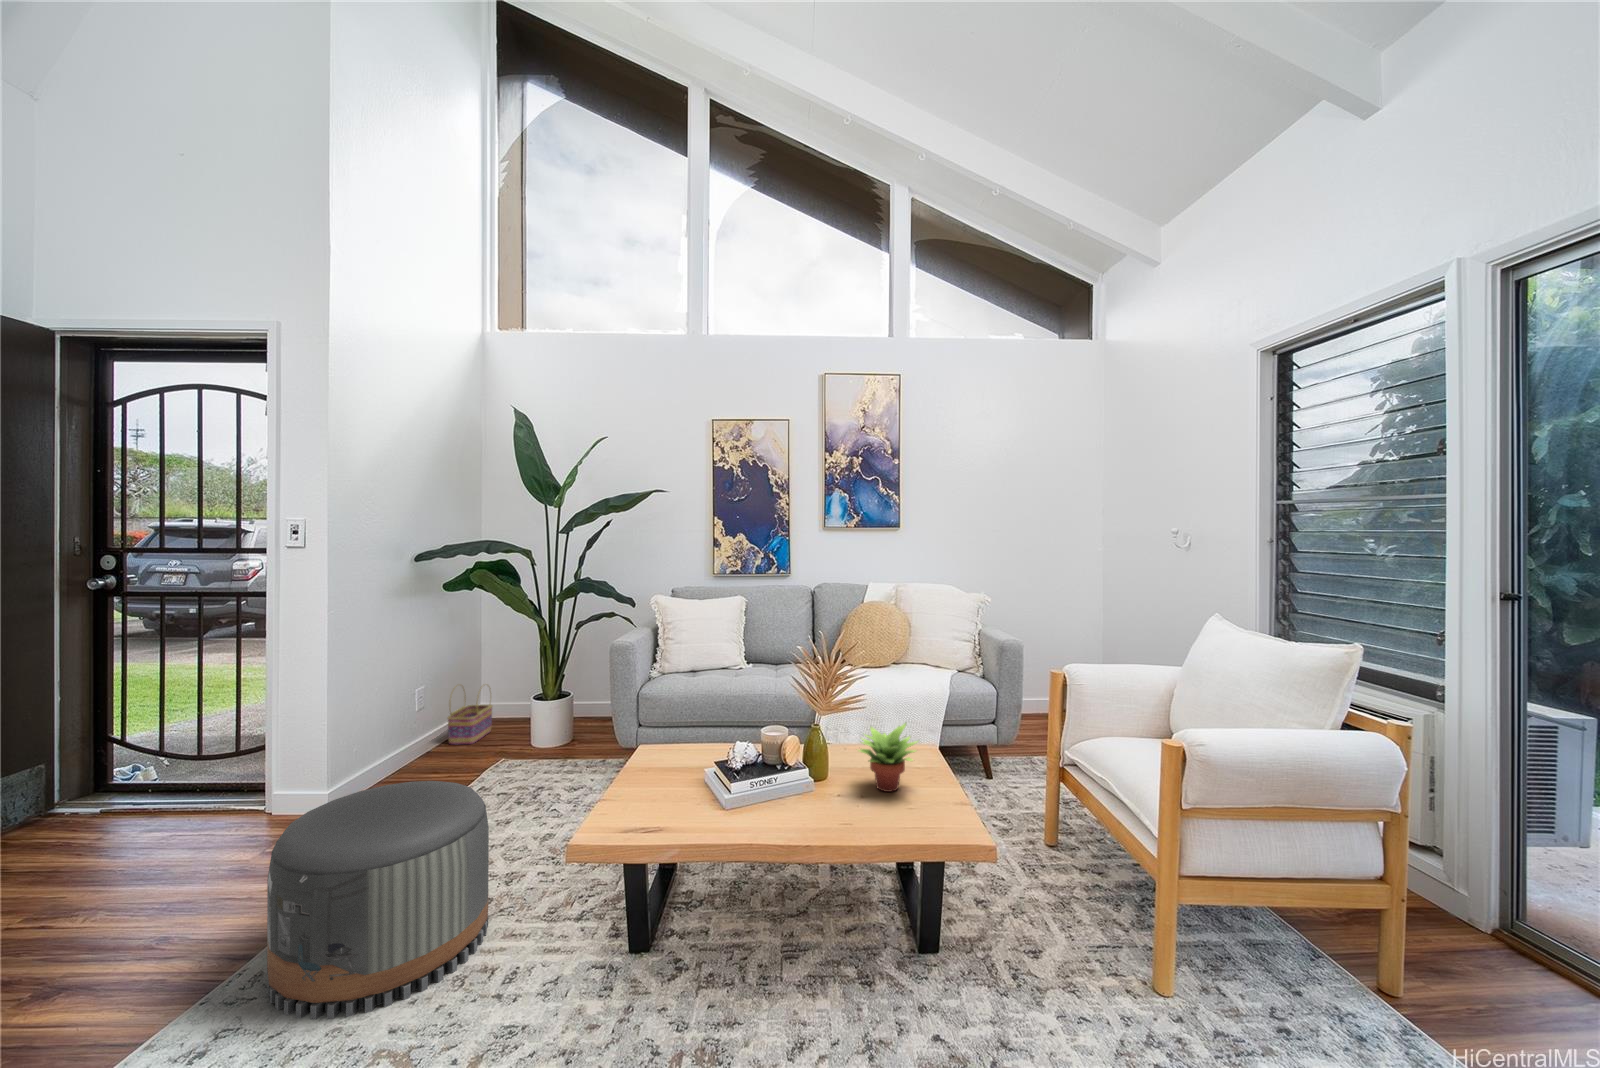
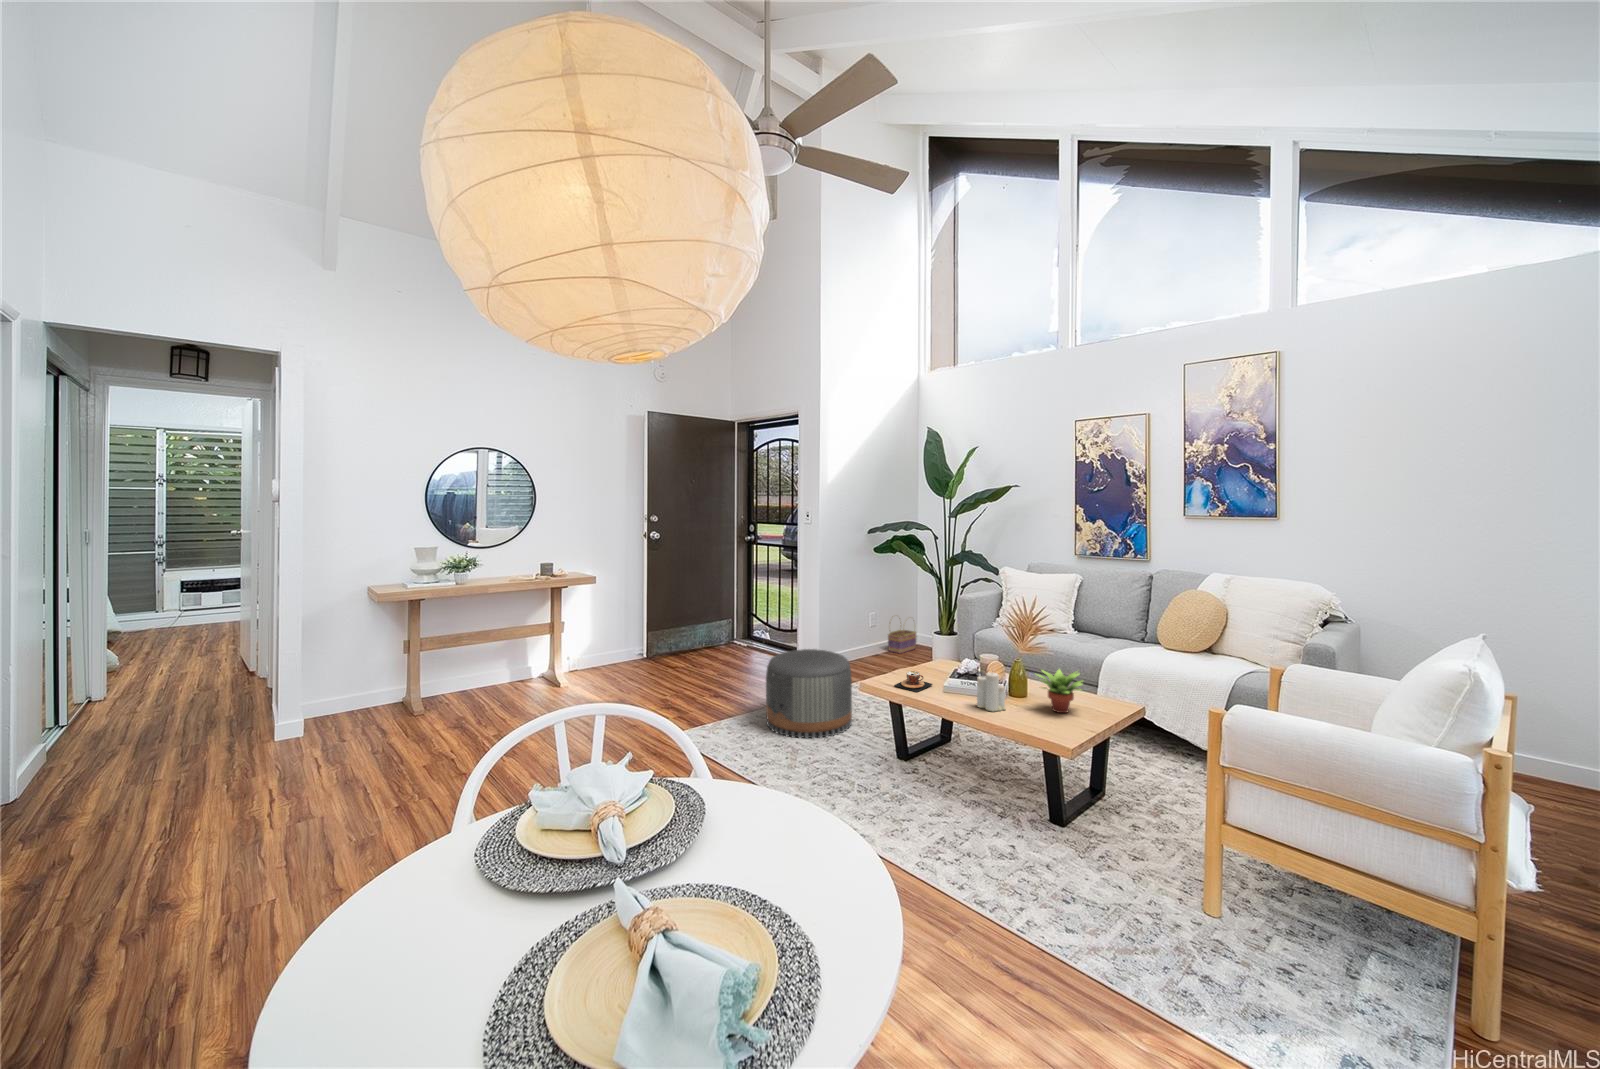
candle: none [788,751,834,821] -> present [977,672,1005,711]
teacup: none [624,783,684,823] -> present [894,671,932,692]

